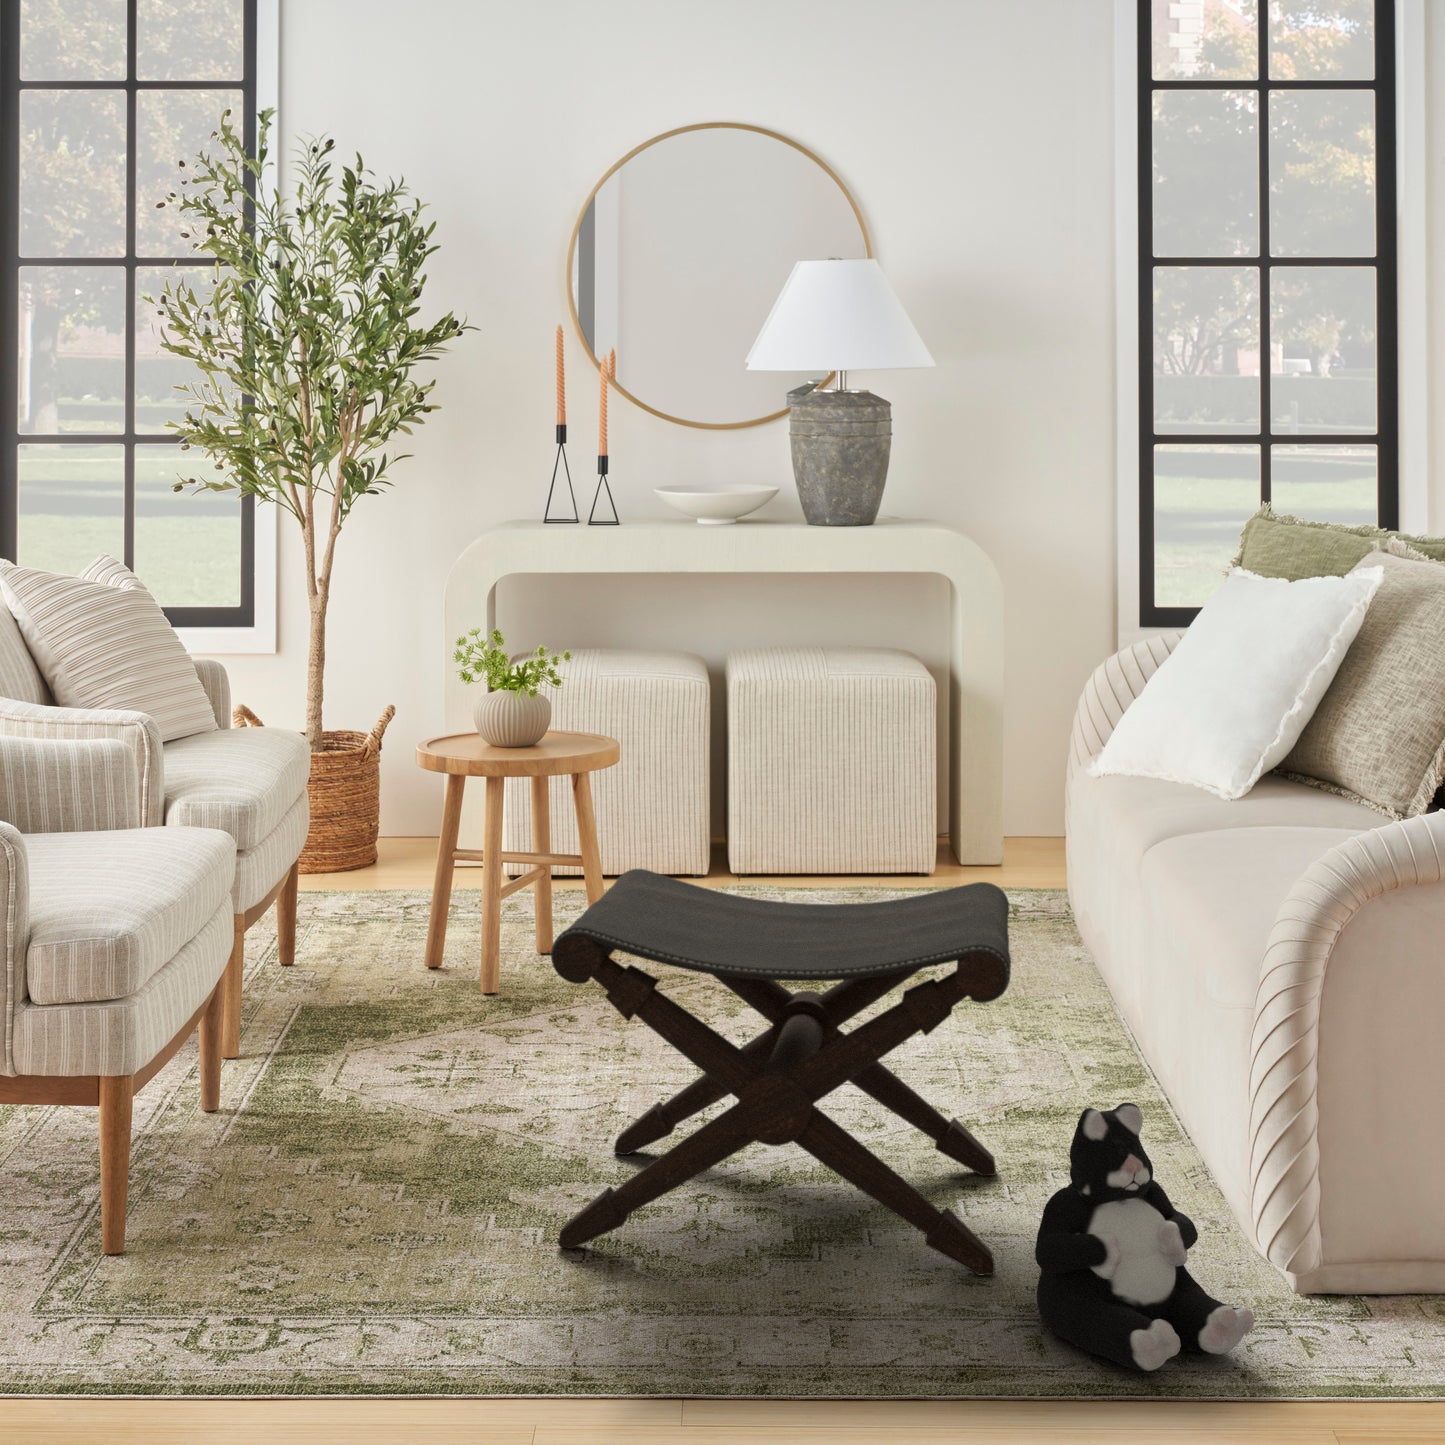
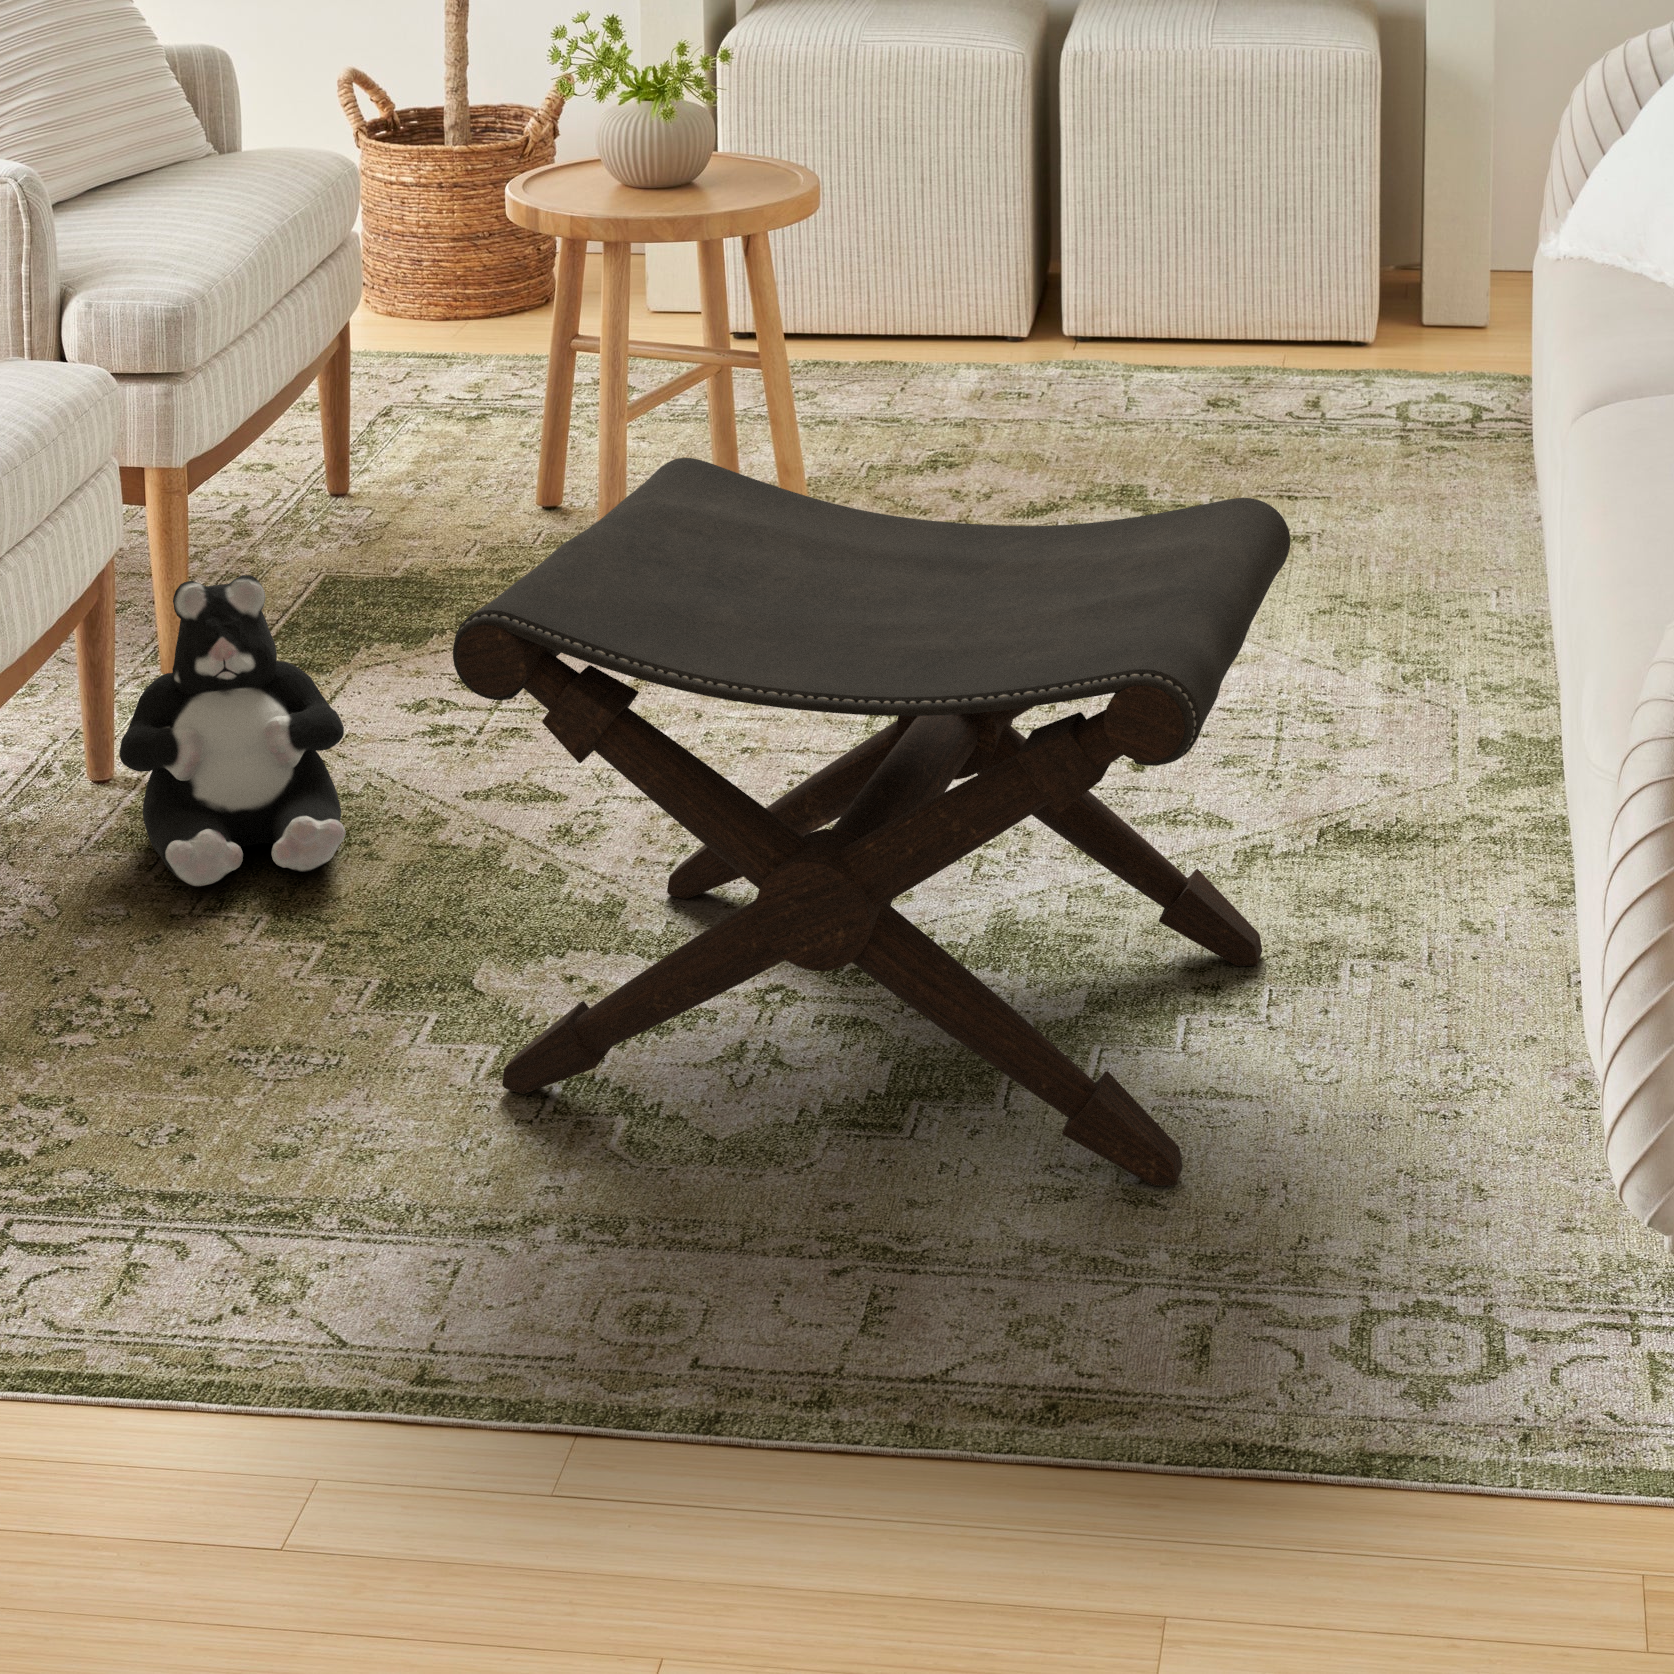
plush toy: present [1035,1103,1254,1371] -> present [119,575,346,886]

